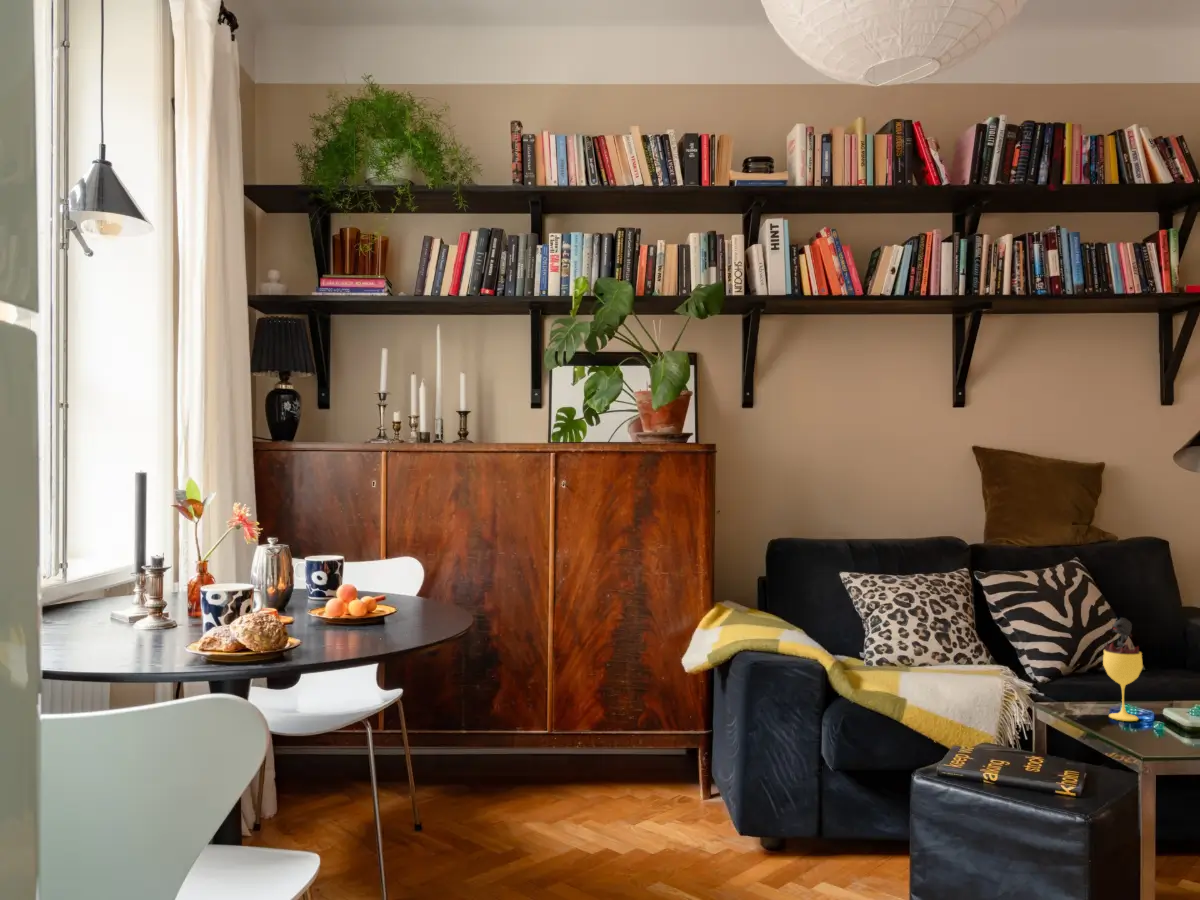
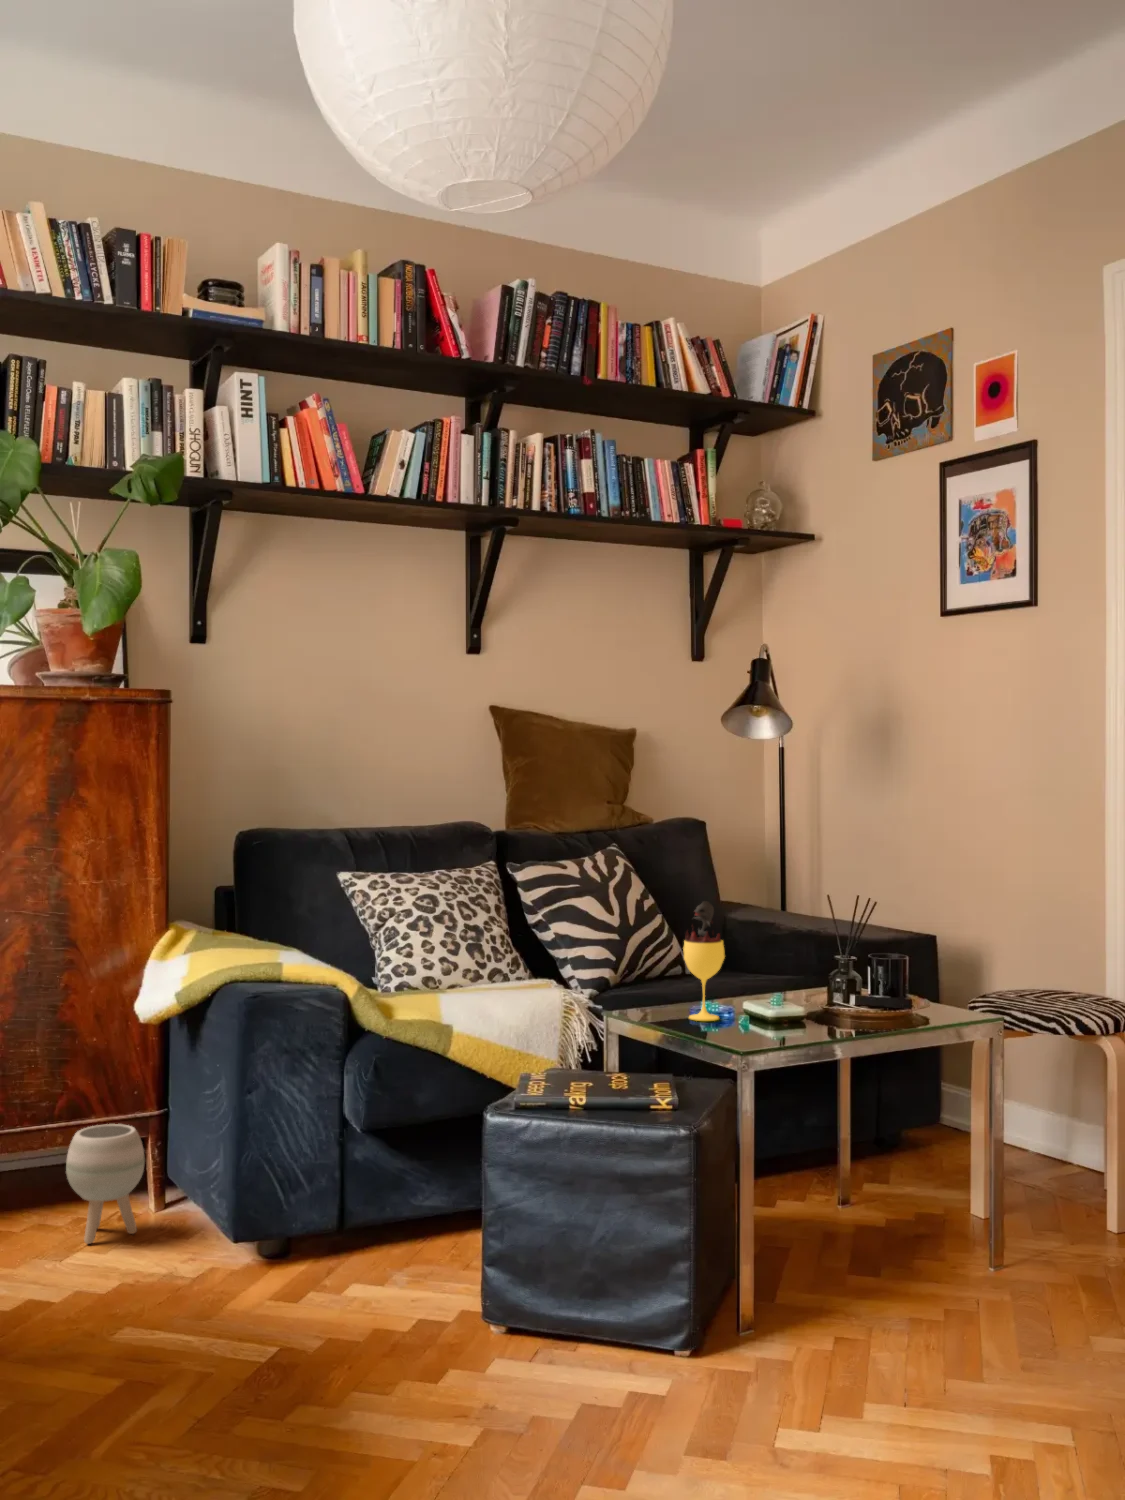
planter: none [643,739,694,819] -> present [66,1124,145,1244]

